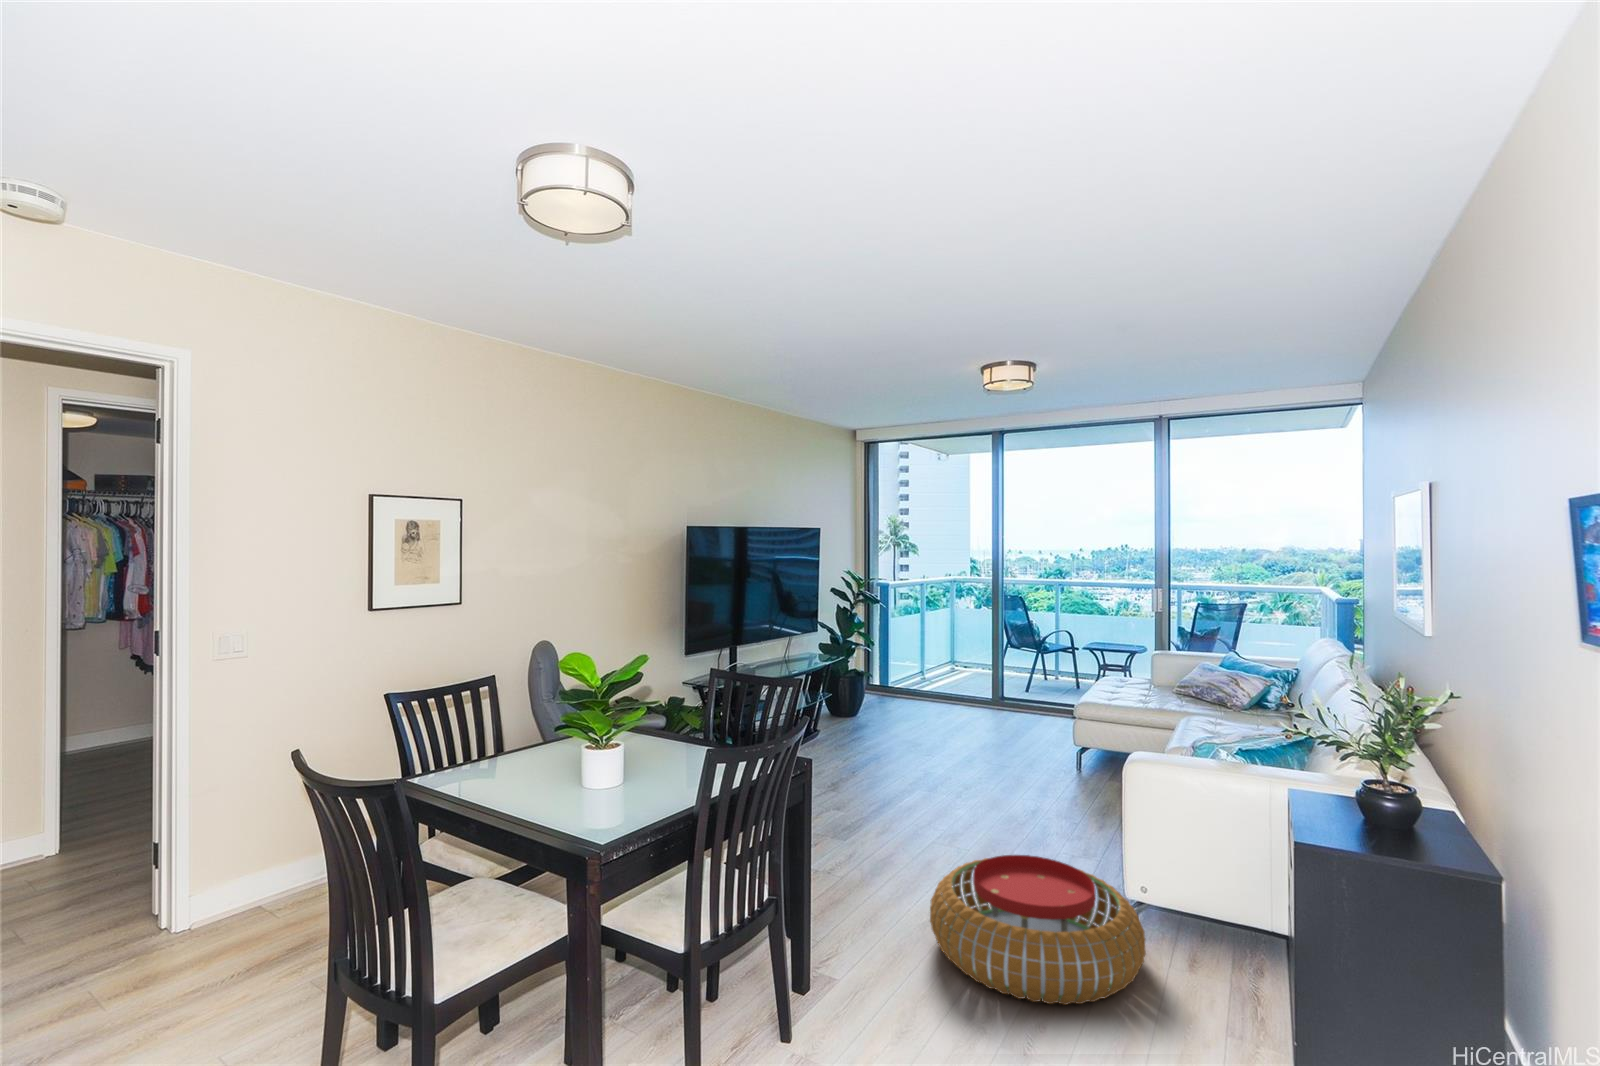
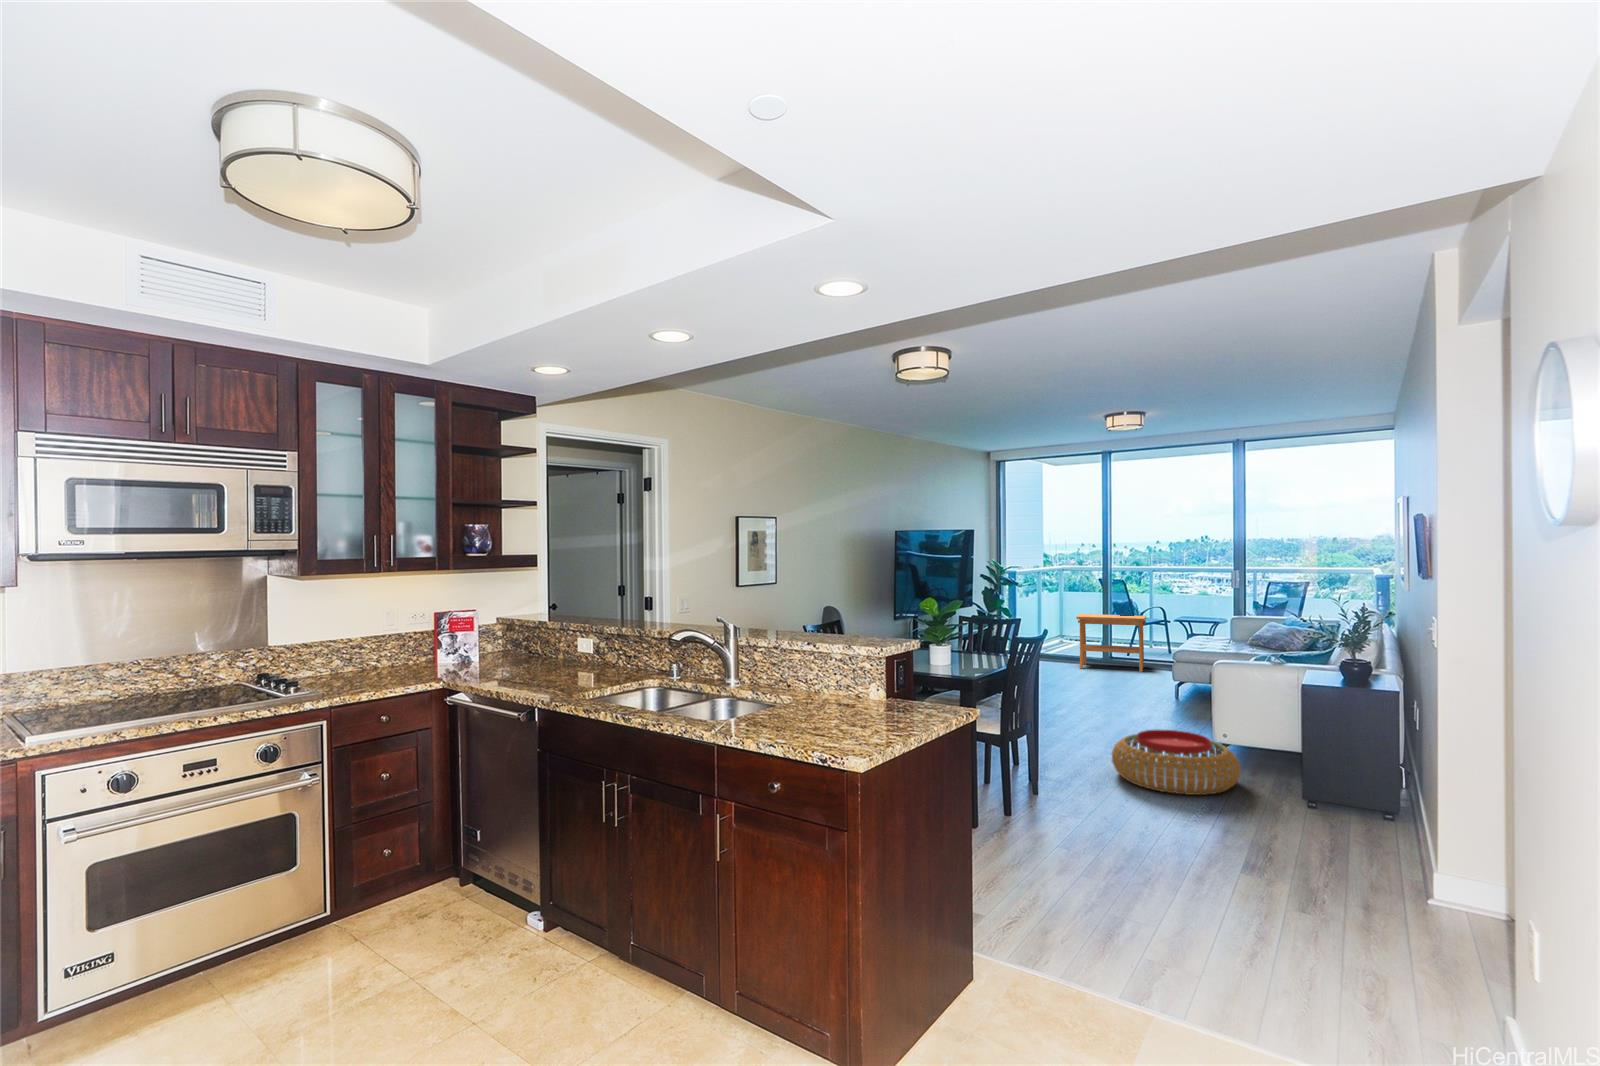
side table: none [963,638,1049,715] -> present [1076,614,1146,672]

